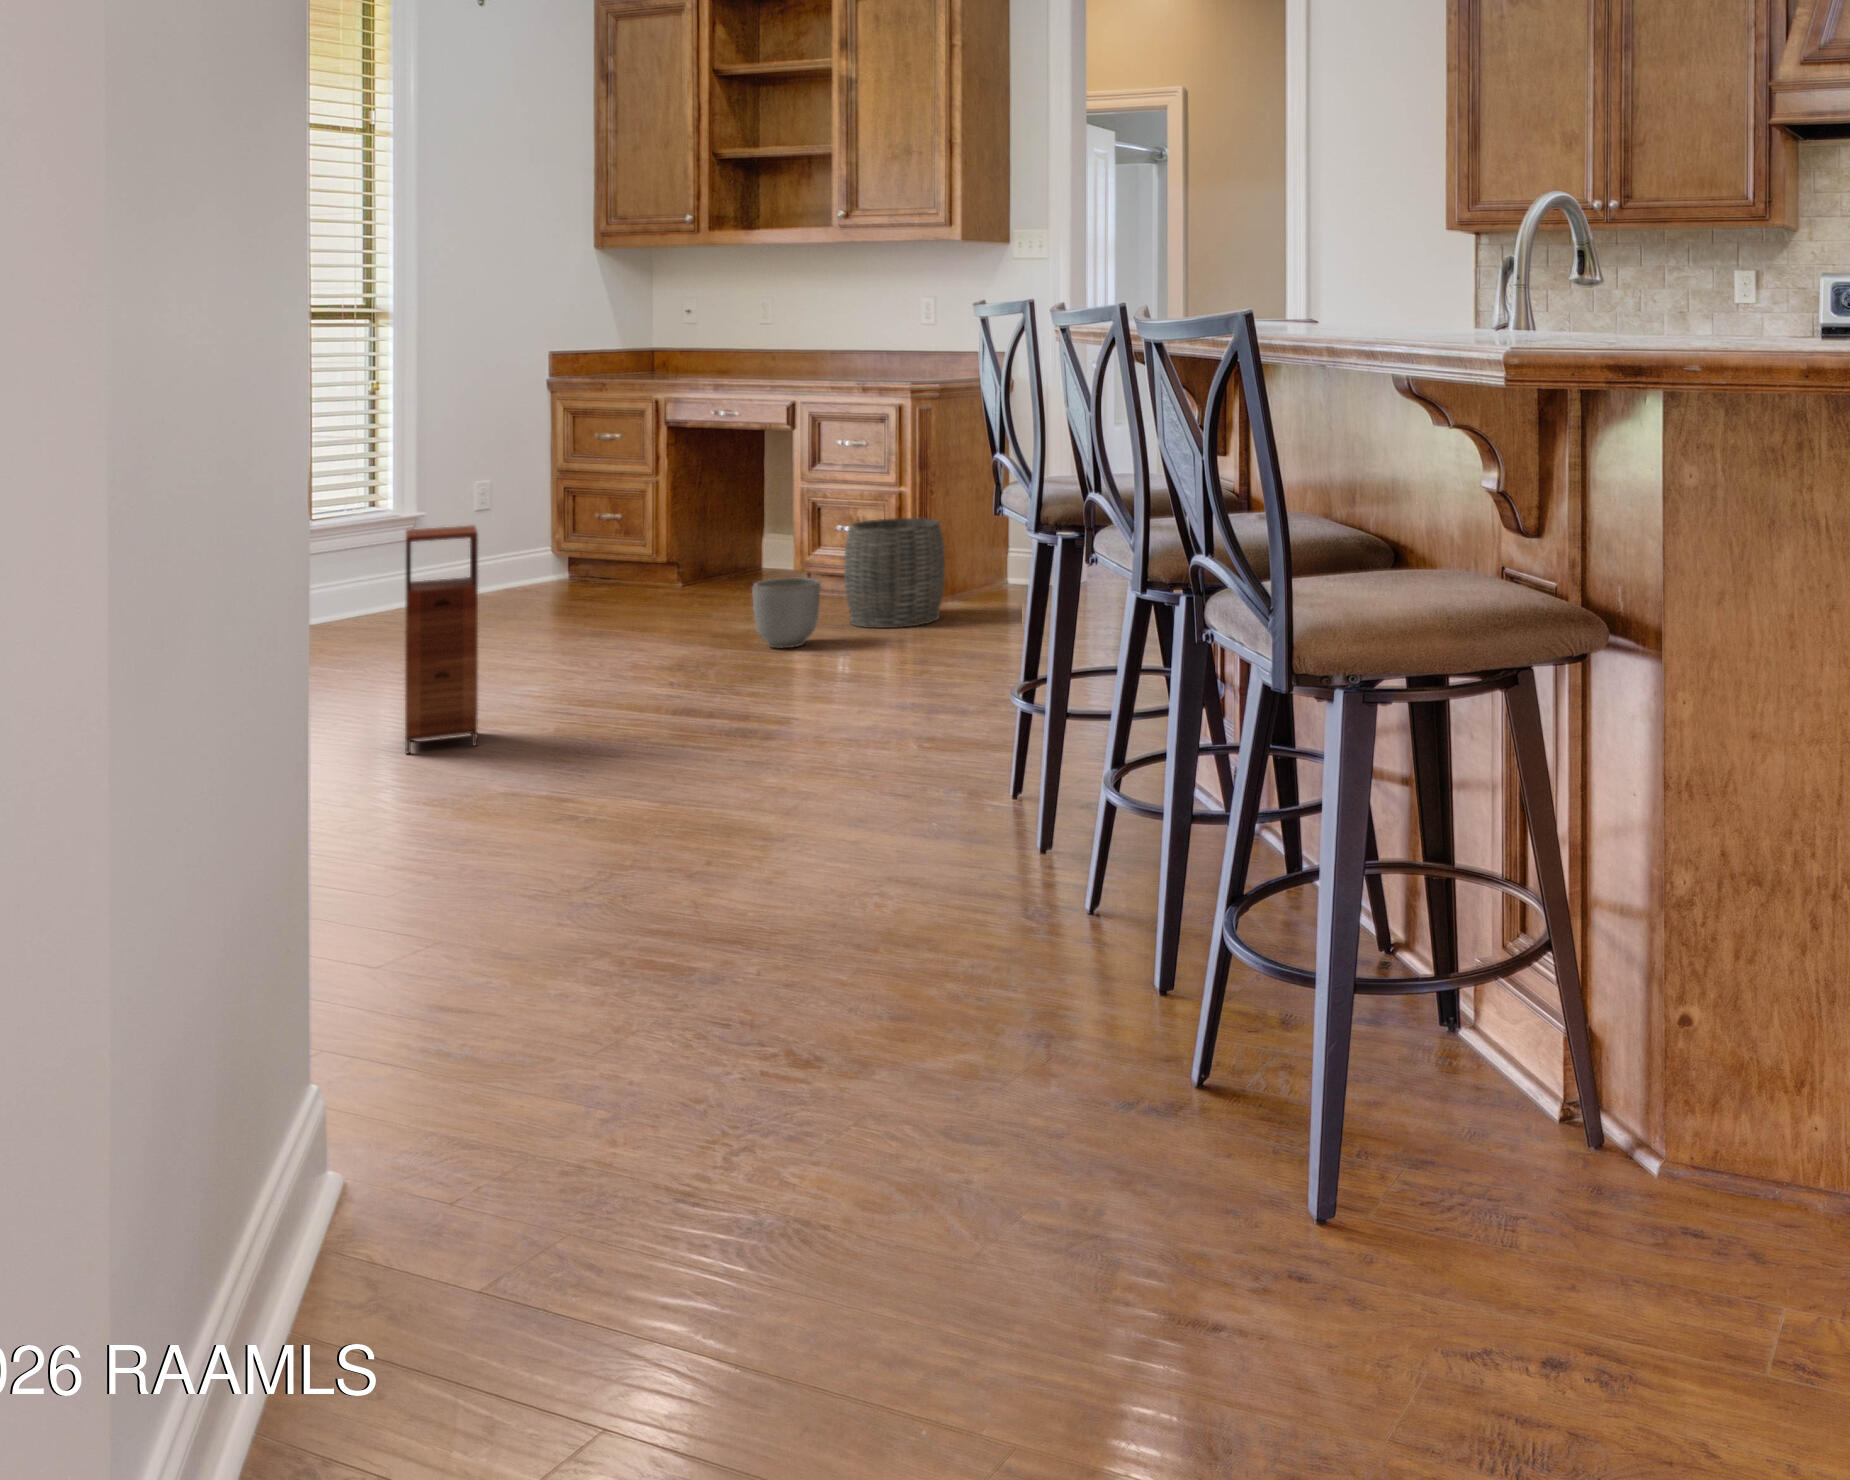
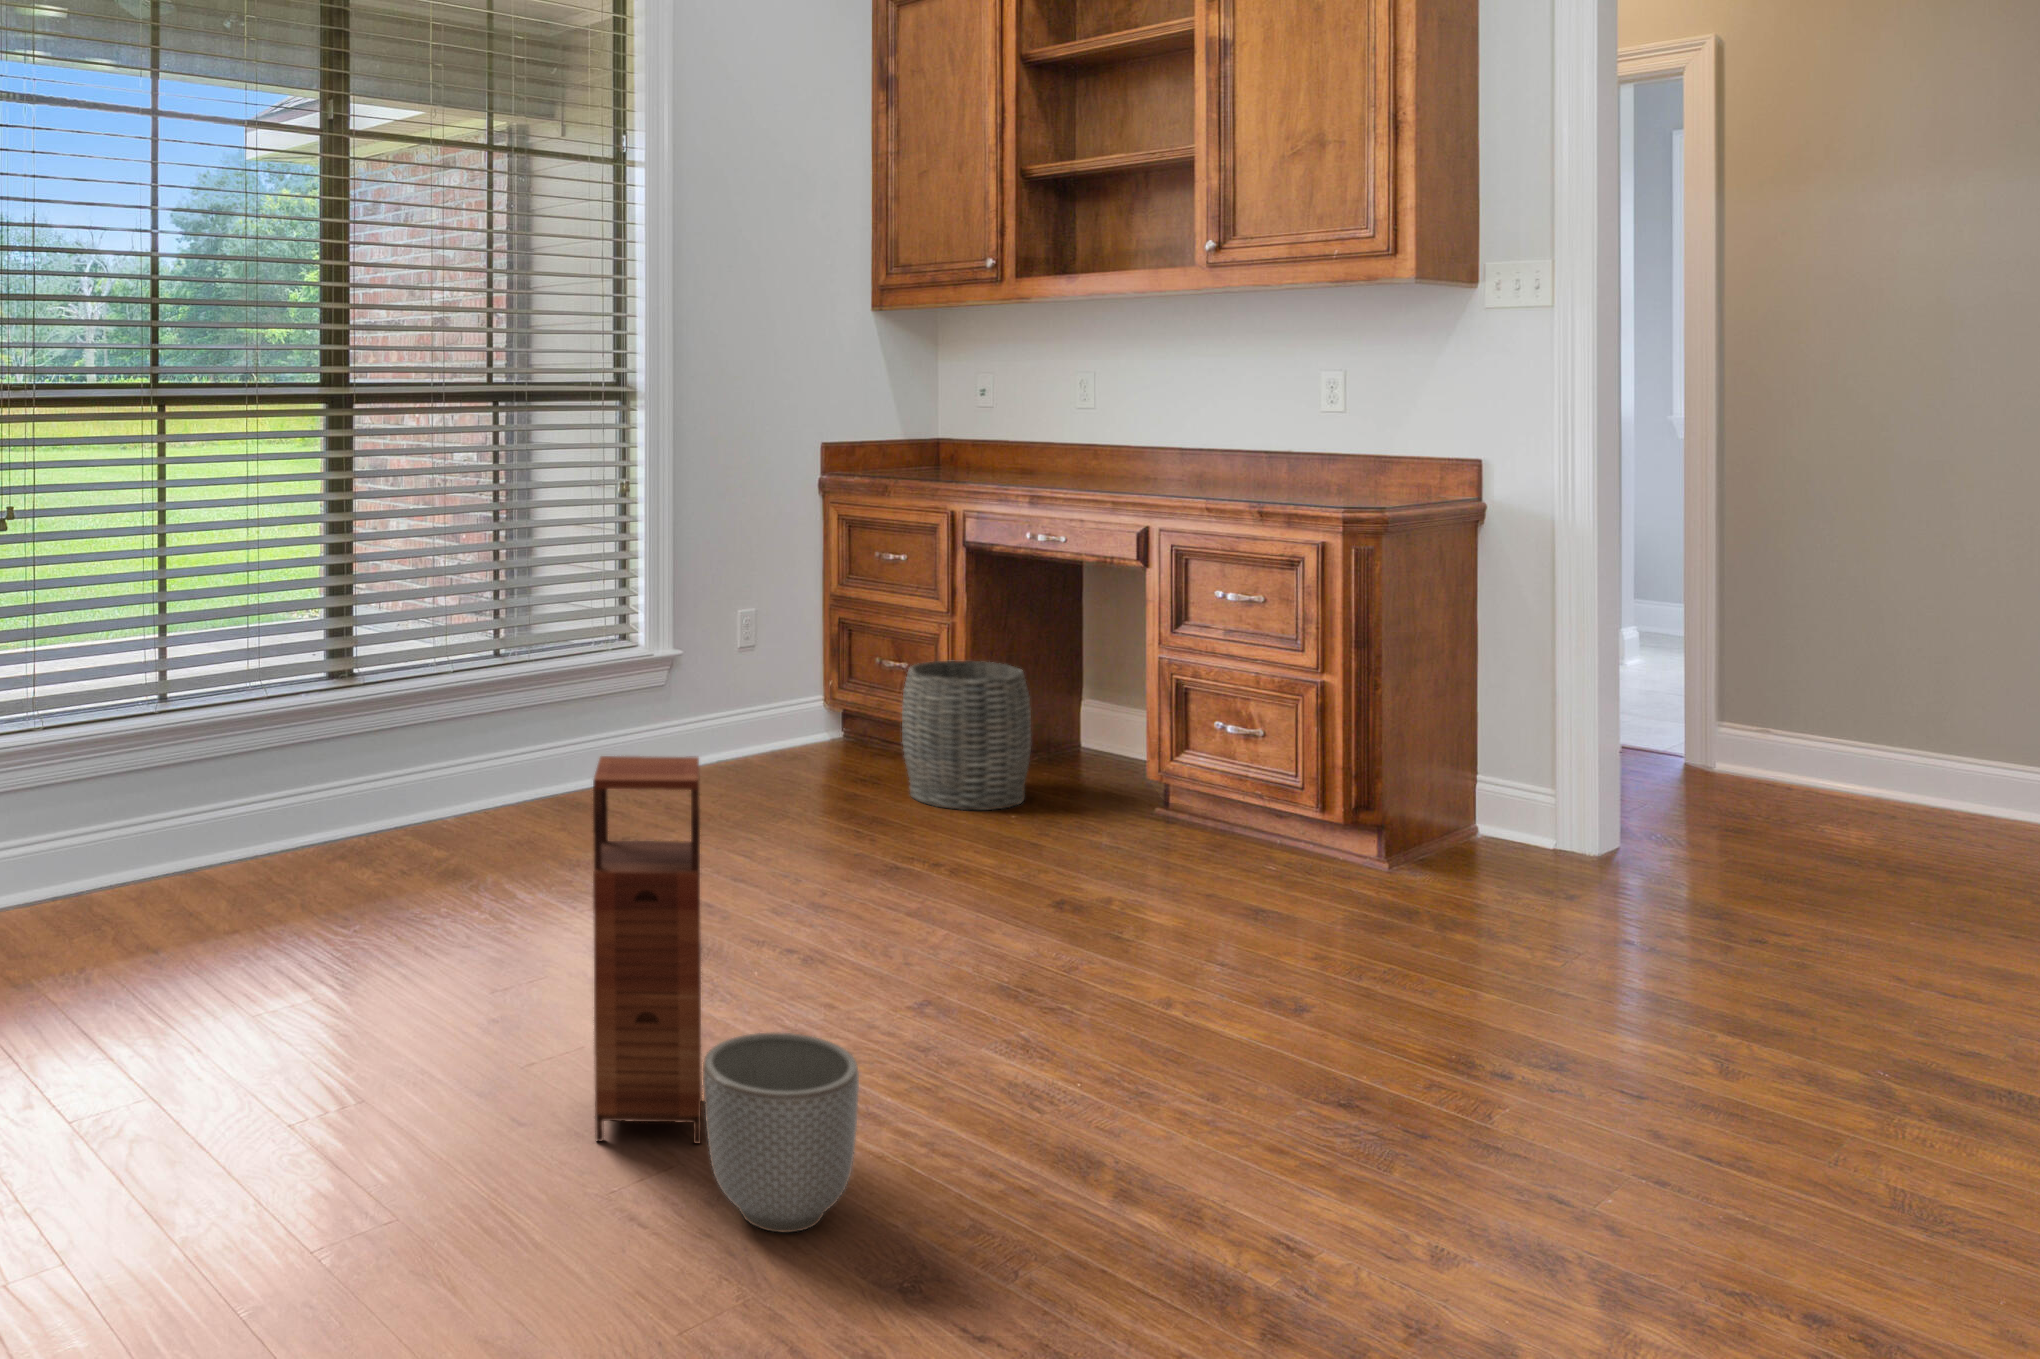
woven basket: present [844,518,945,628] -> present [902,660,1031,810]
planter: present [752,578,821,648] -> present [703,1033,859,1233]

